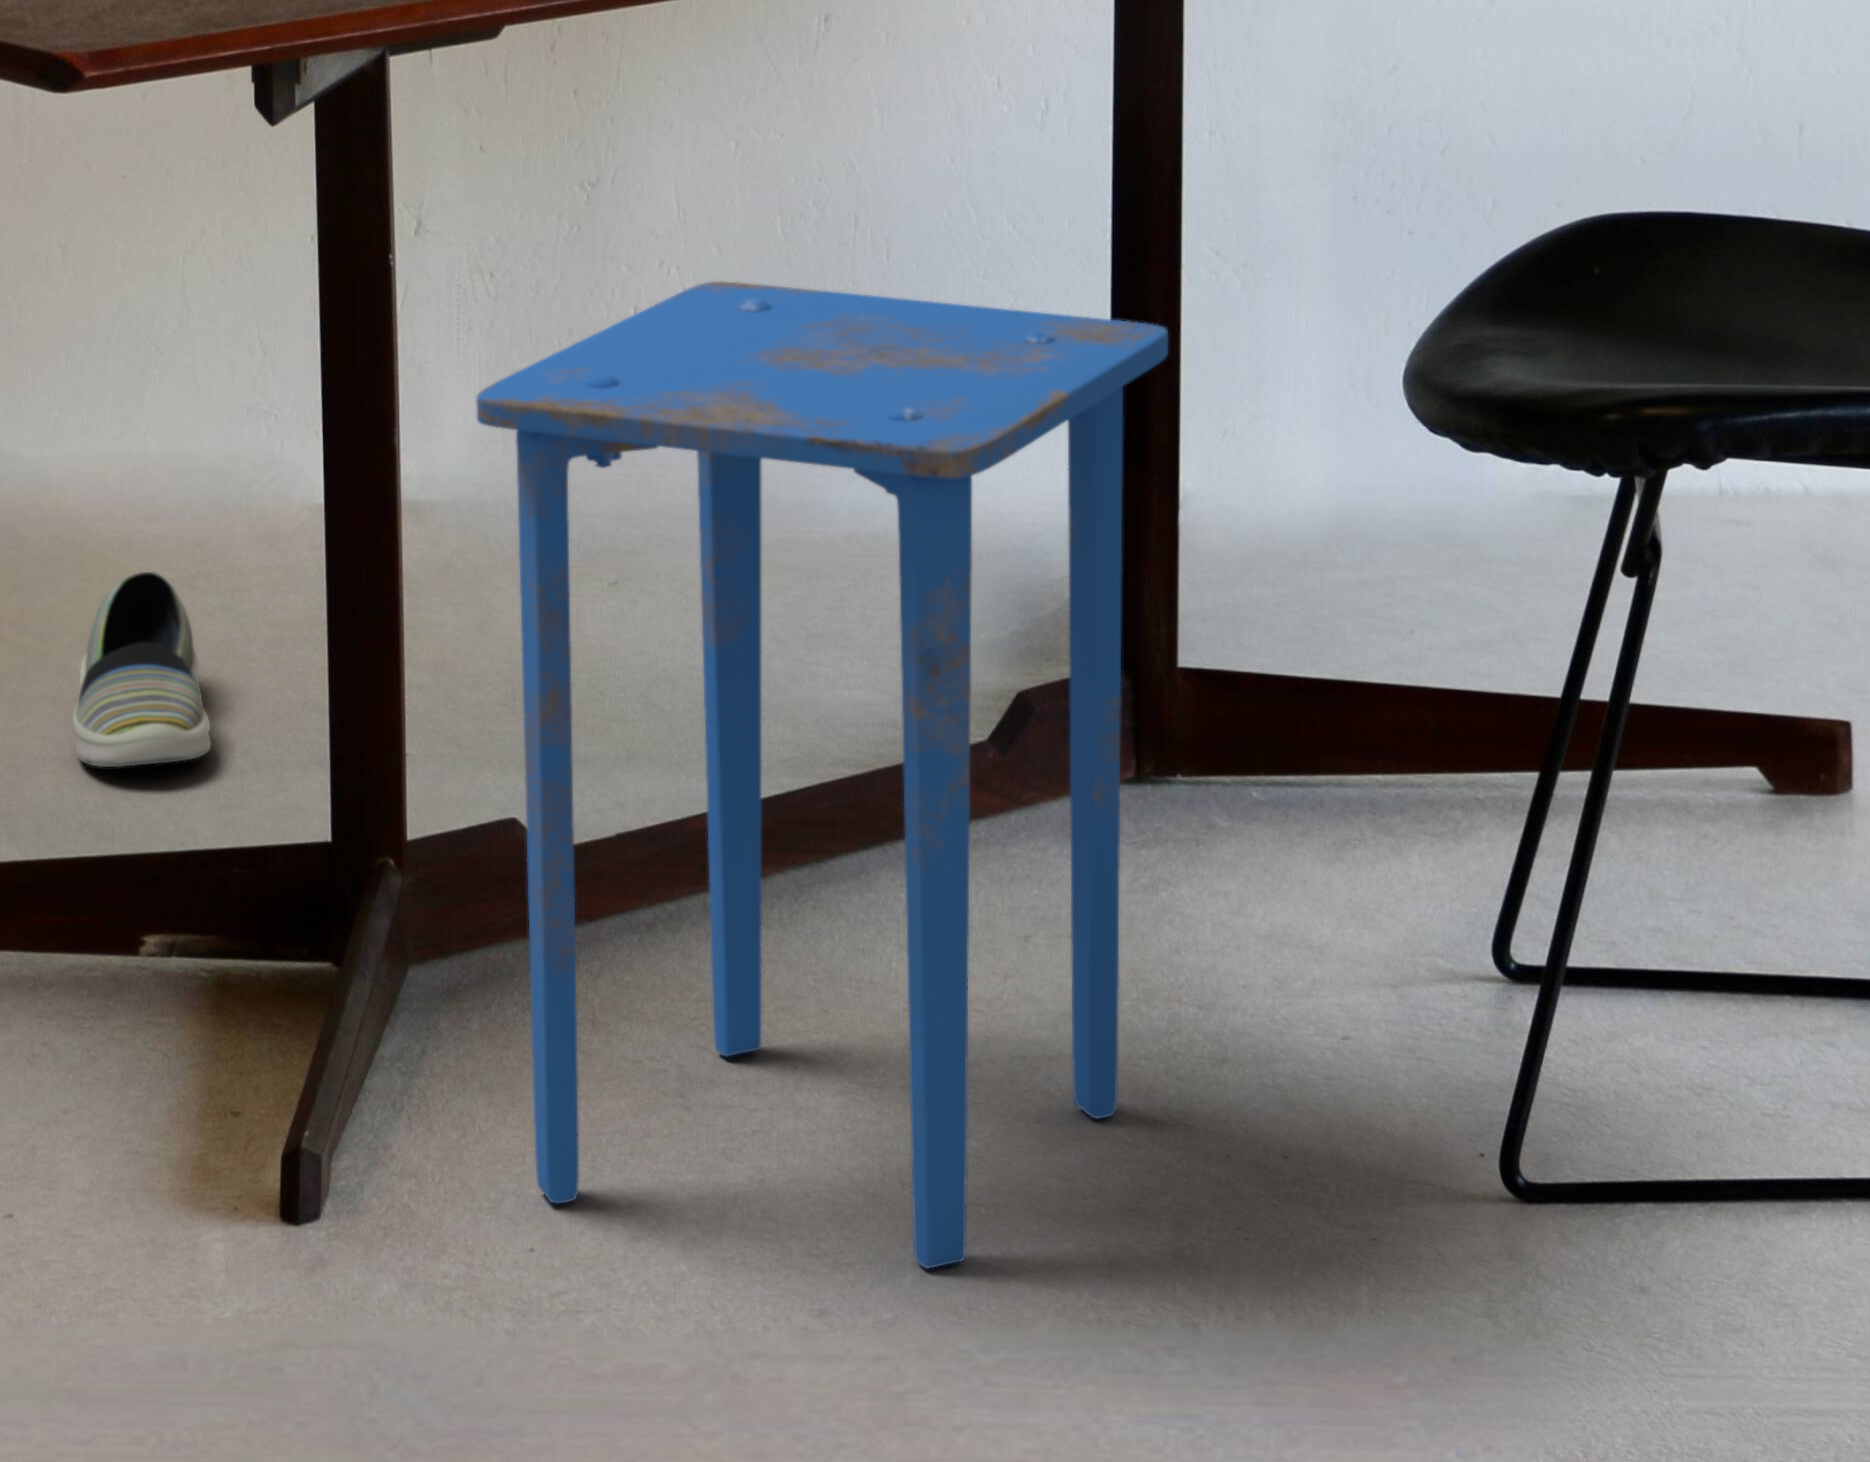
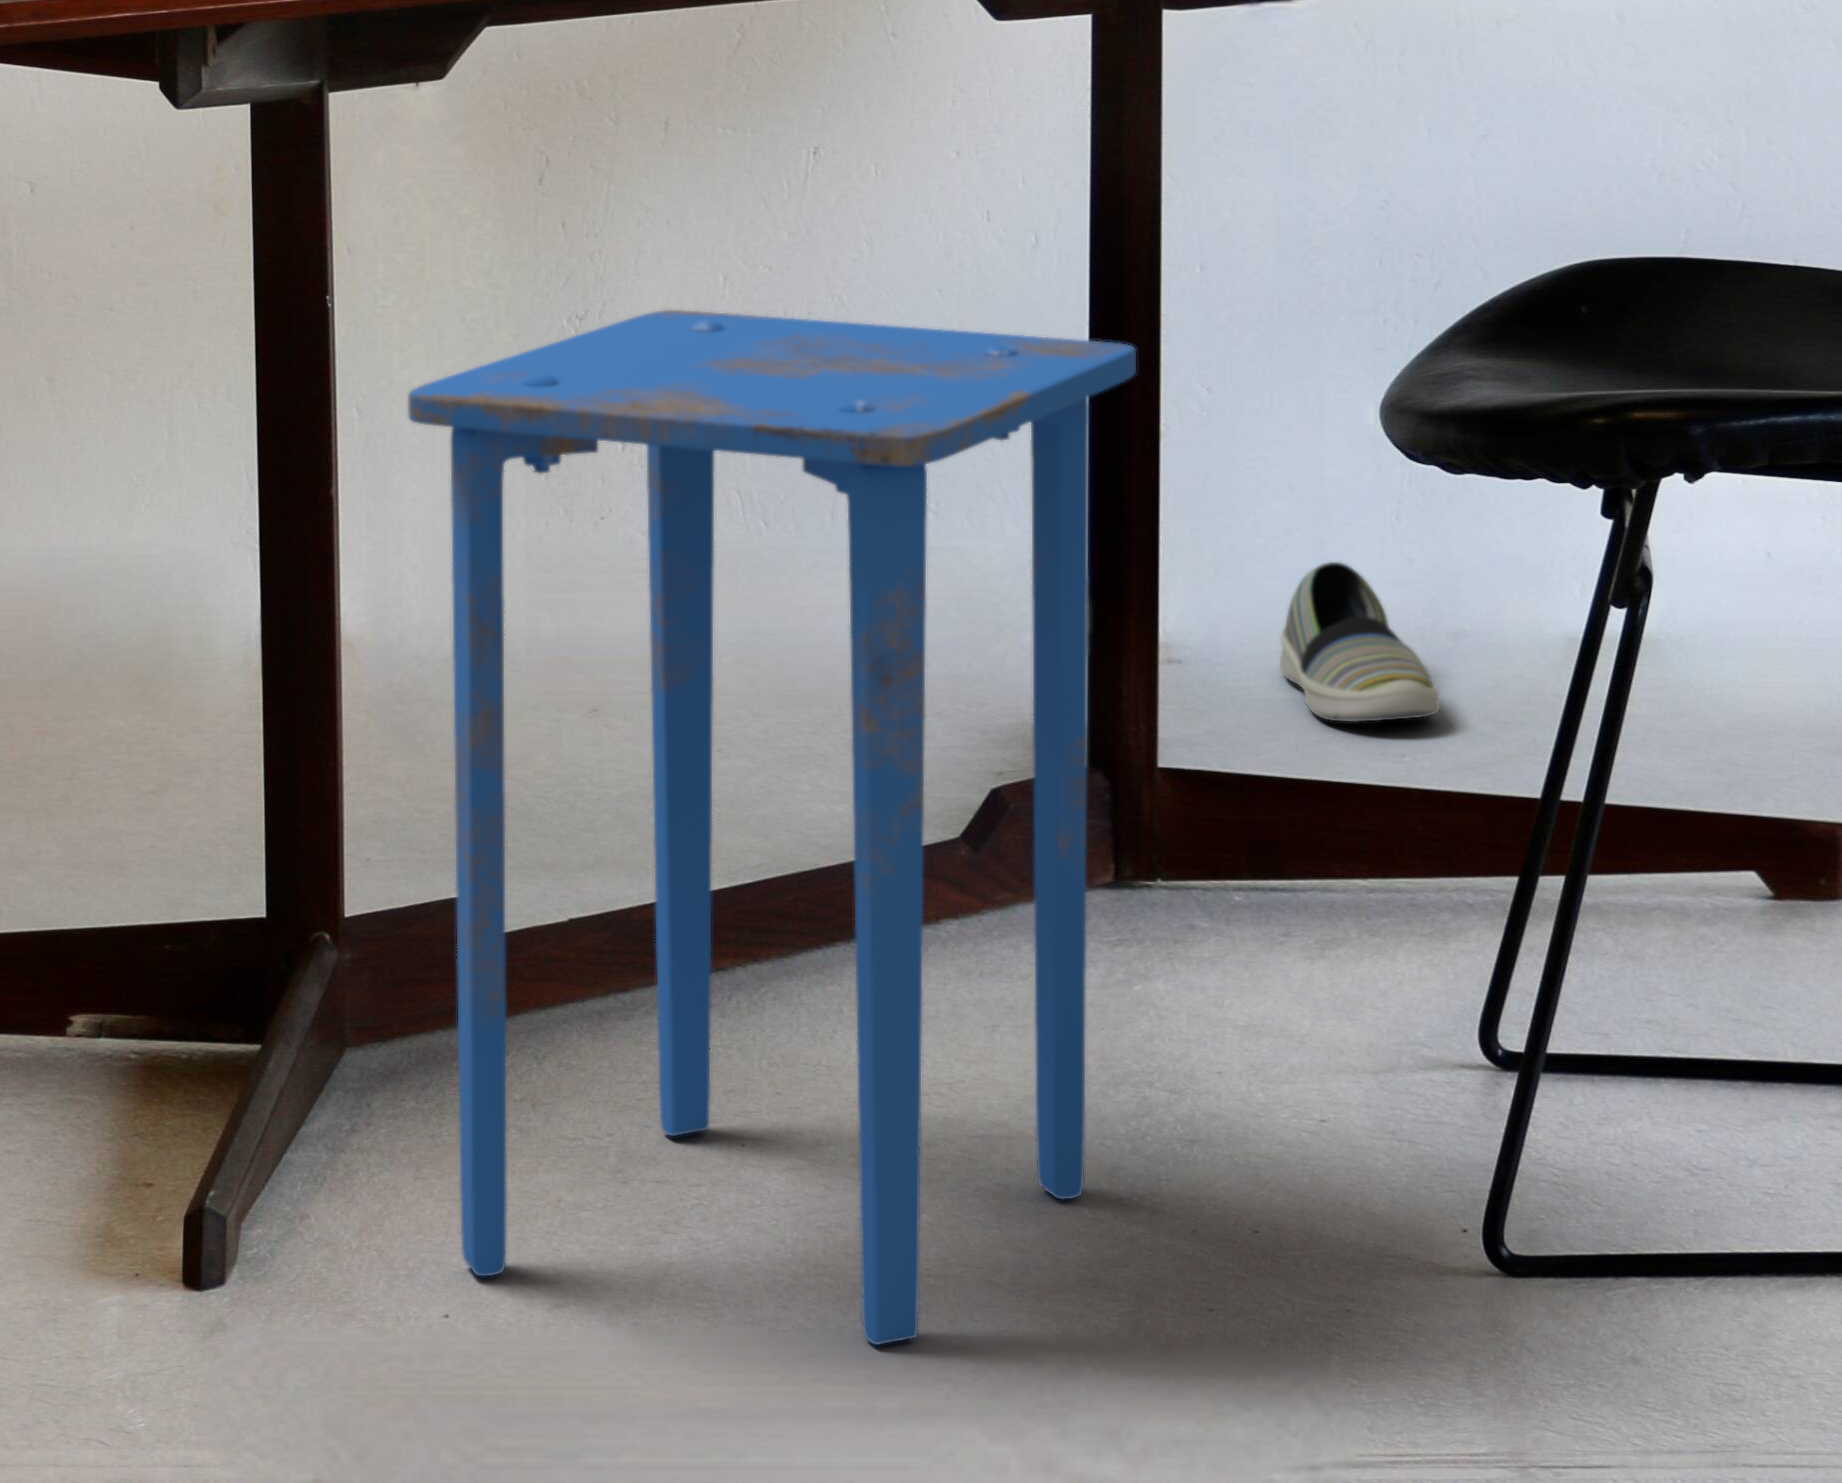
shoe: present [73,572,211,767] -> present [1280,562,1440,722]

